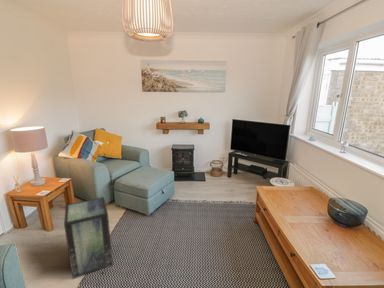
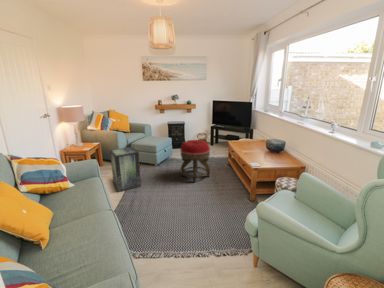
footstool: none [180,187,228,262] -> present [180,140,210,182]

